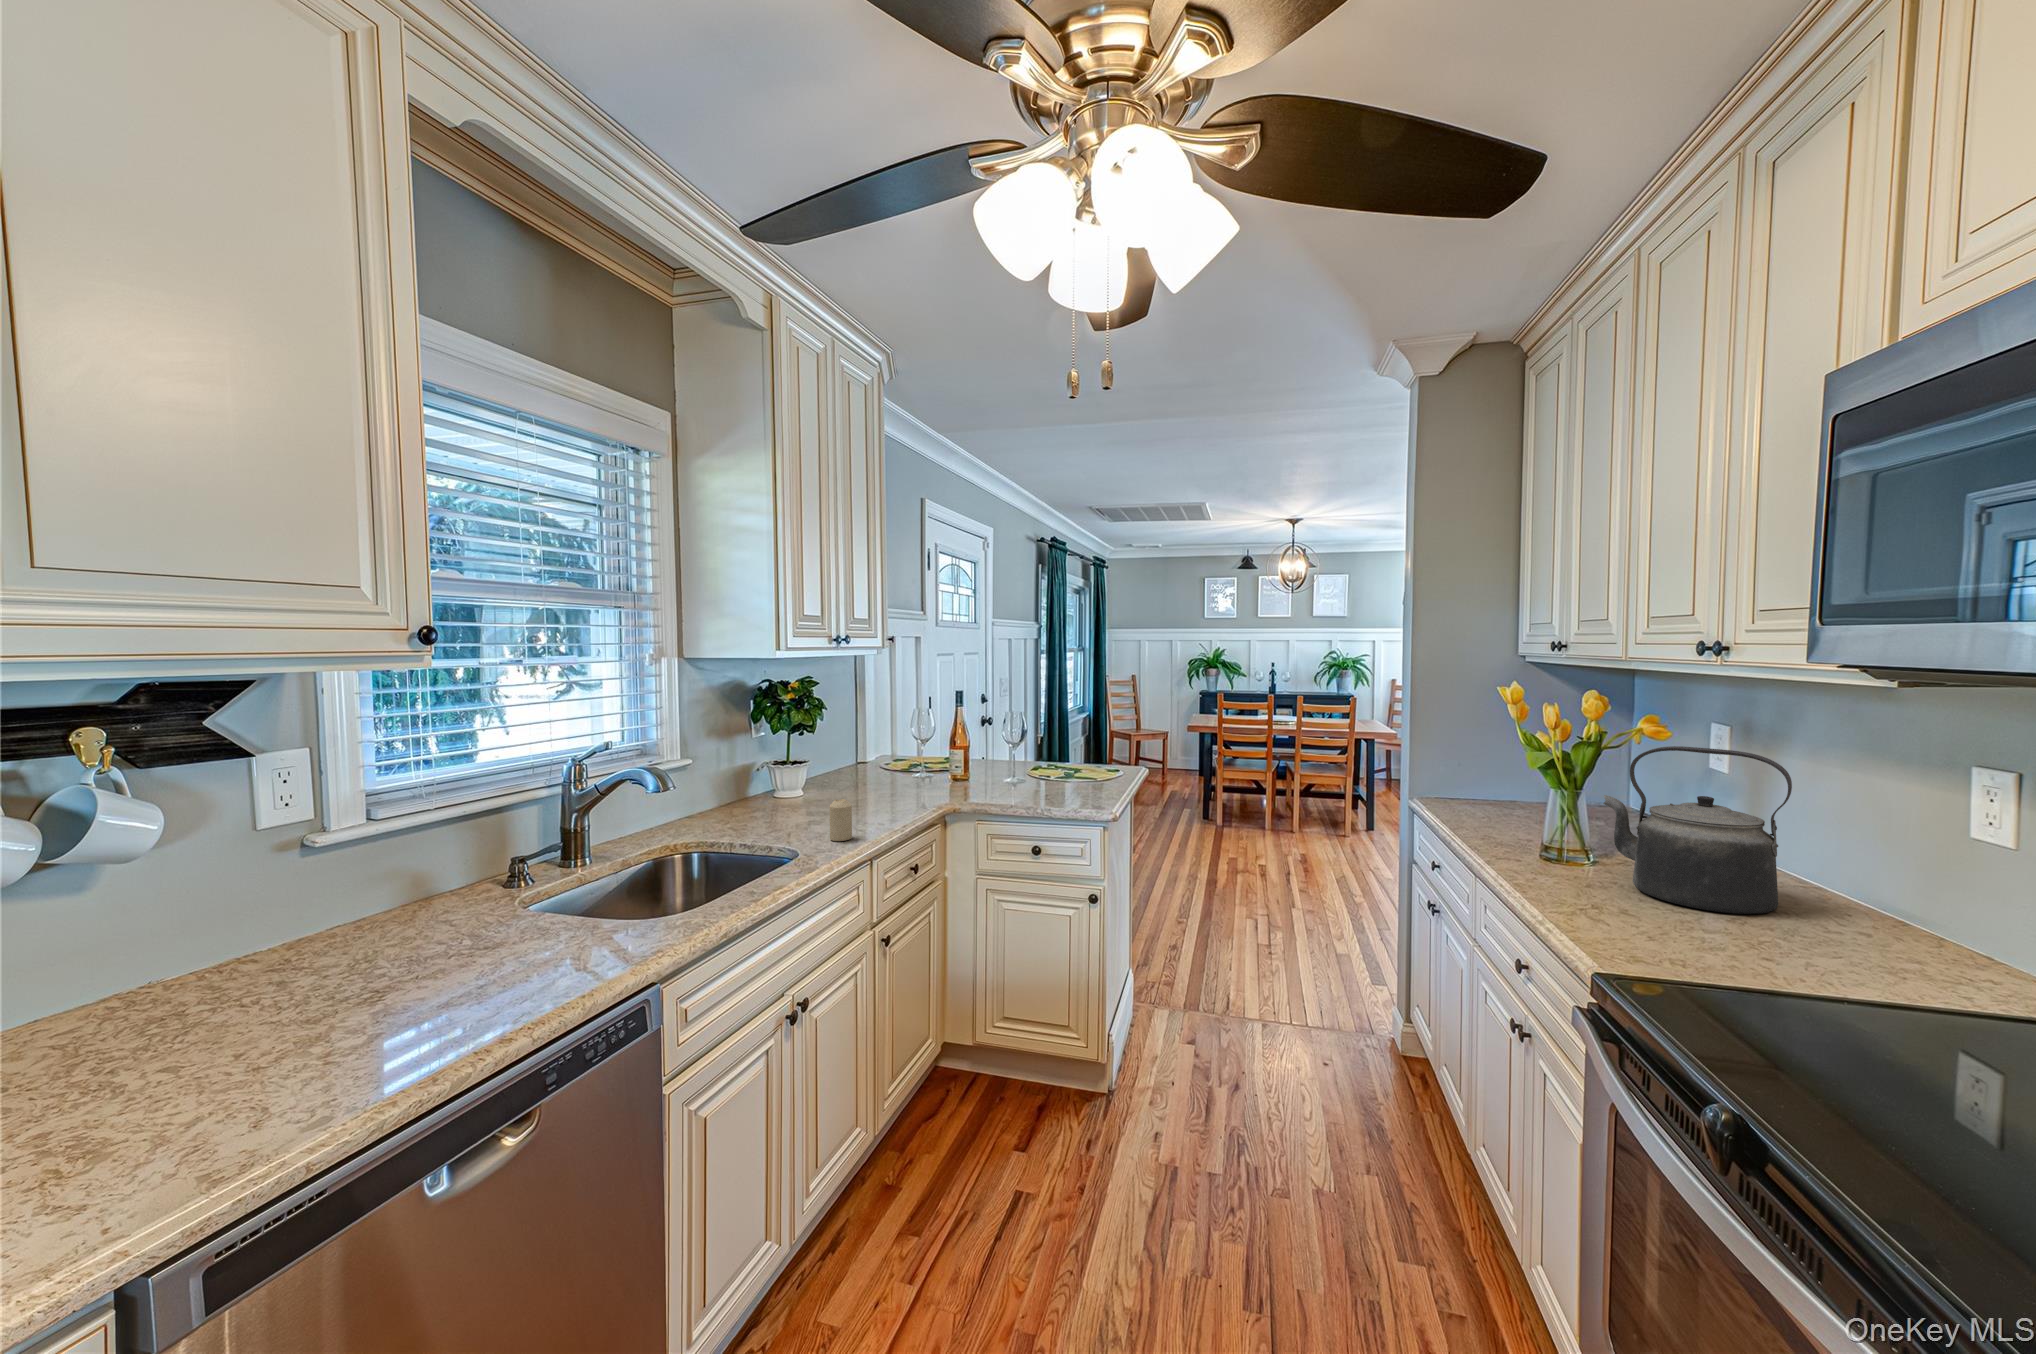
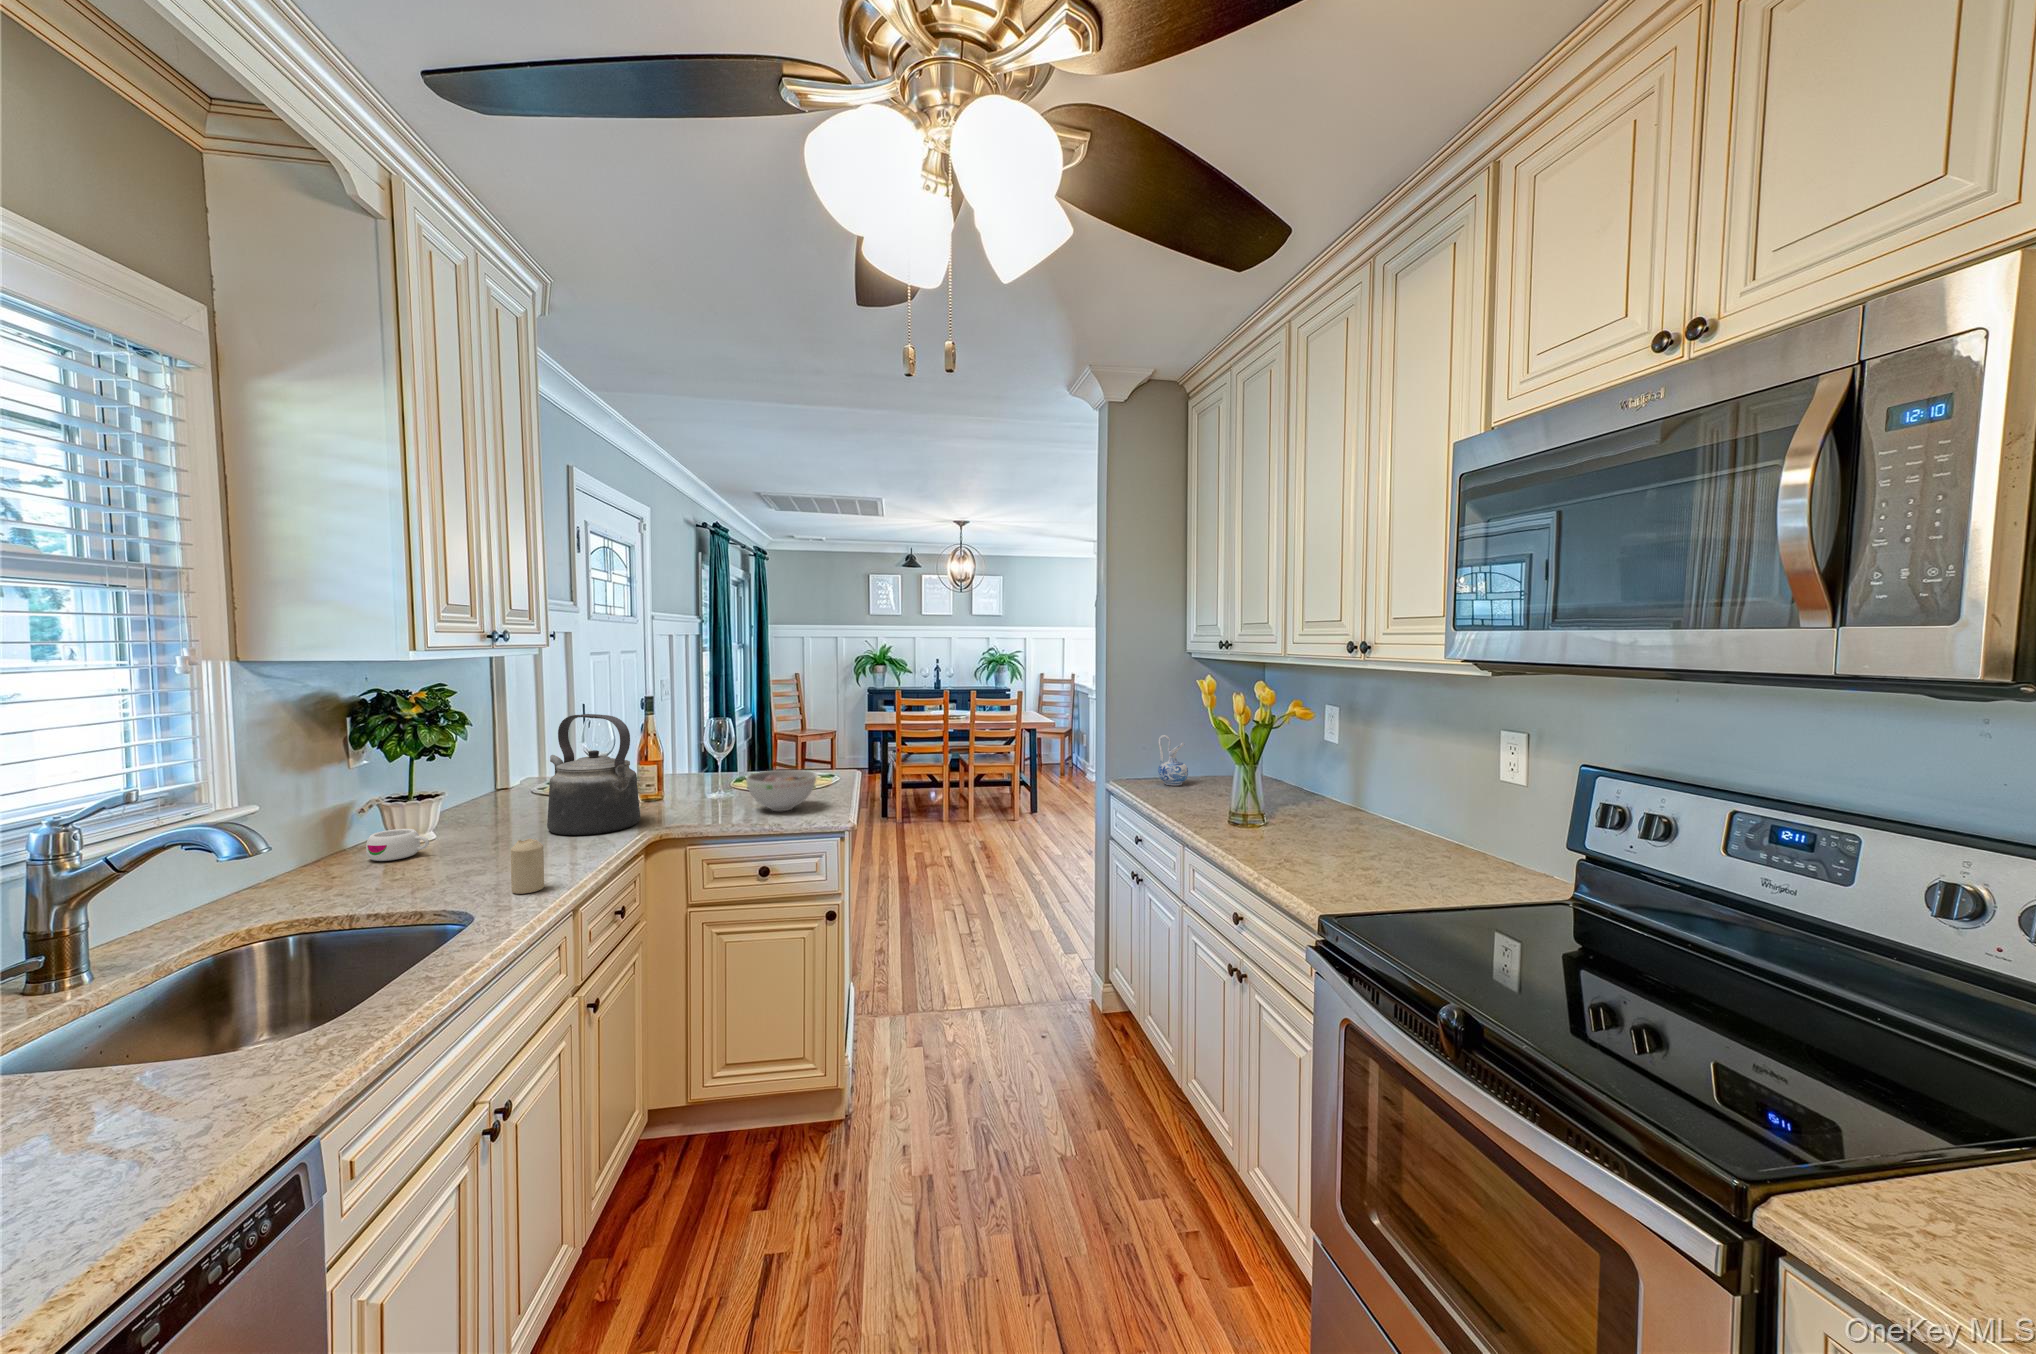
kettle: present [1603,746,1792,914] -> present [547,714,640,835]
ceramic pitcher: none [1473,750,1514,810] -> present [1158,735,1188,786]
bowl: none [1027,761,1088,798] -> present [746,770,816,811]
mug: none [757,785,794,807] -> present [366,829,429,861]

